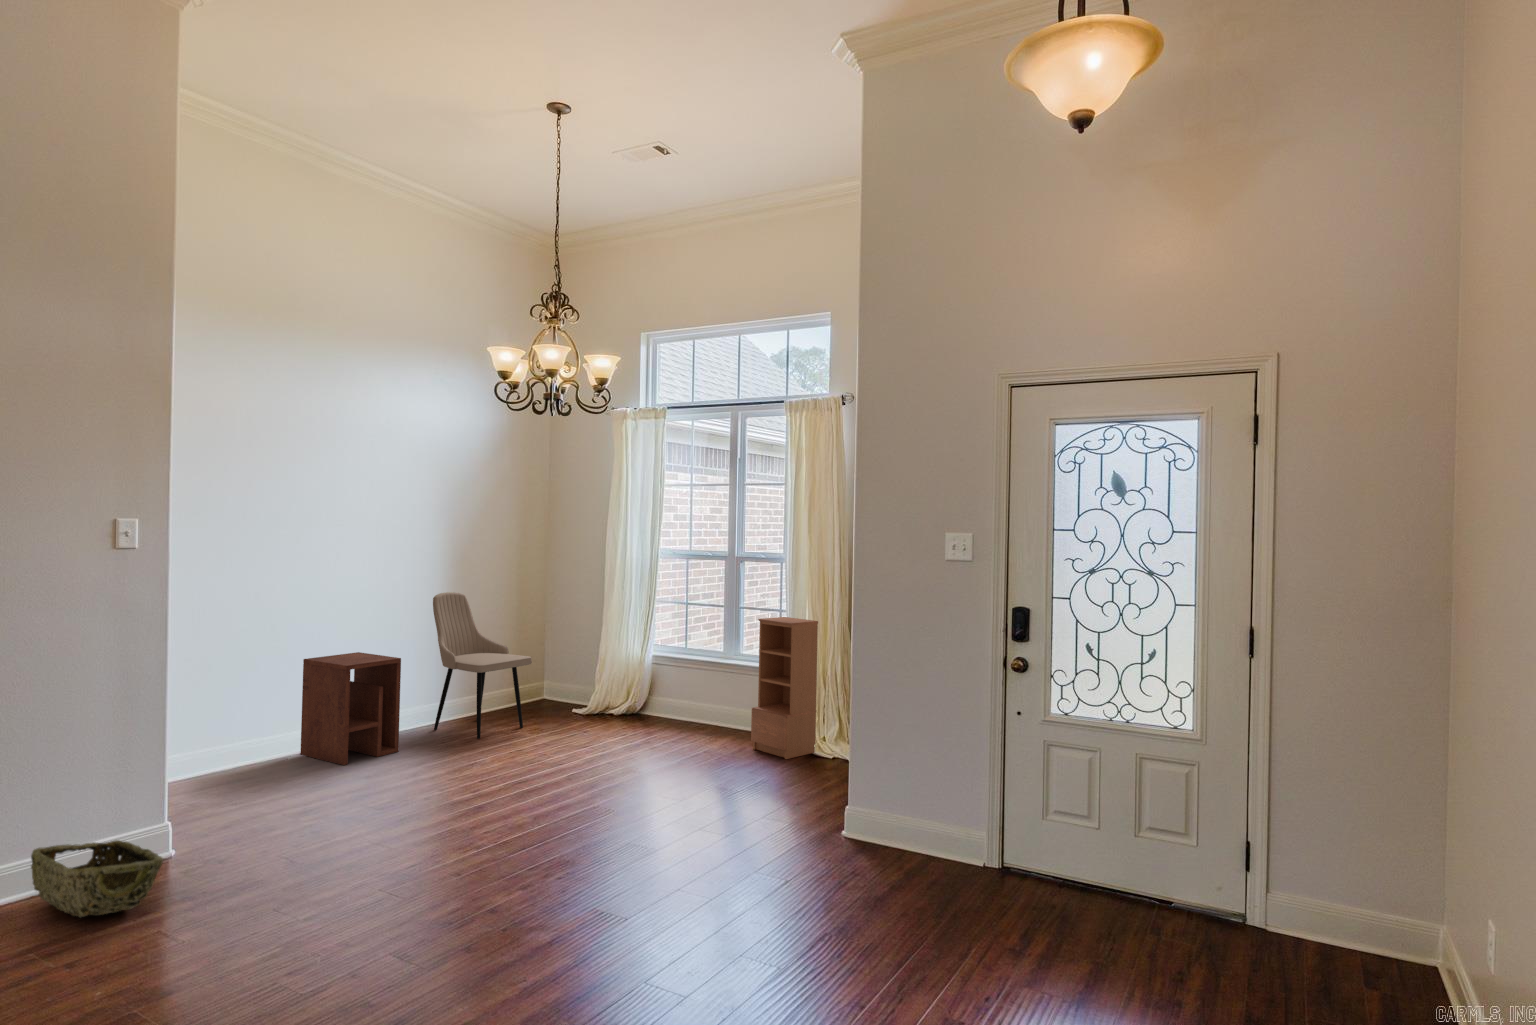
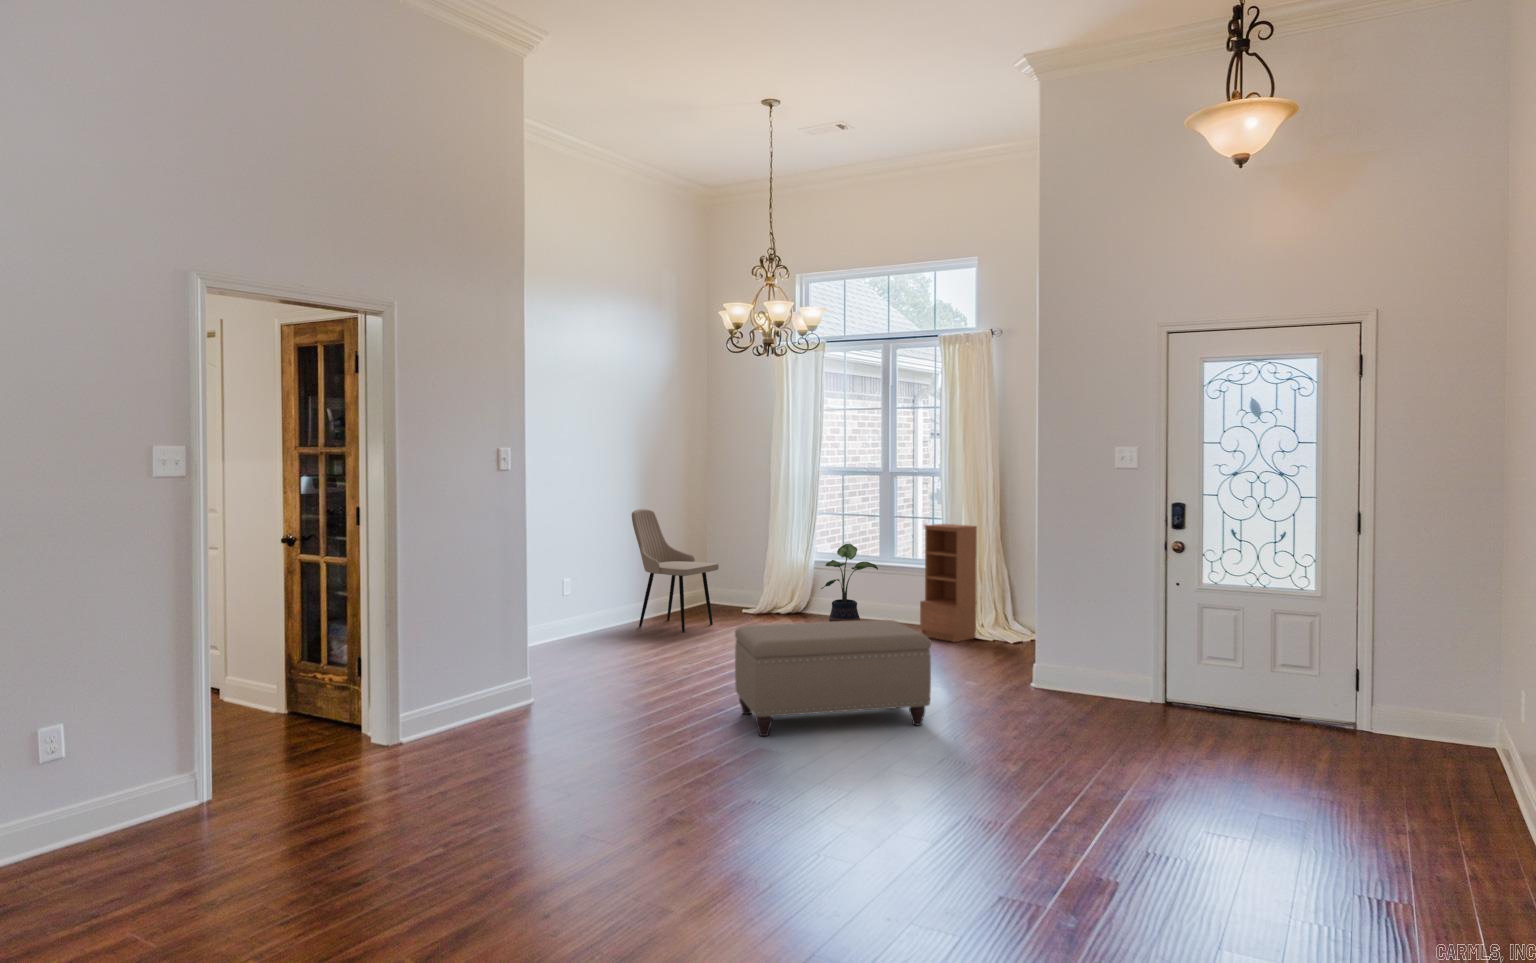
potted plant: none [648,635,713,732] -> present [821,544,878,622]
side table: present [300,652,401,765] -> none [549,560,627,650]
ottoman: none [408,754,675,933] -> present [735,620,932,736]
woven basket: present [31,840,163,918] -> none [474,684,565,730]

